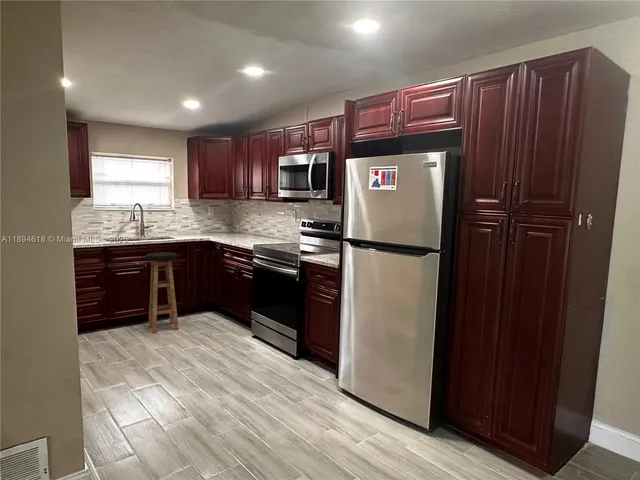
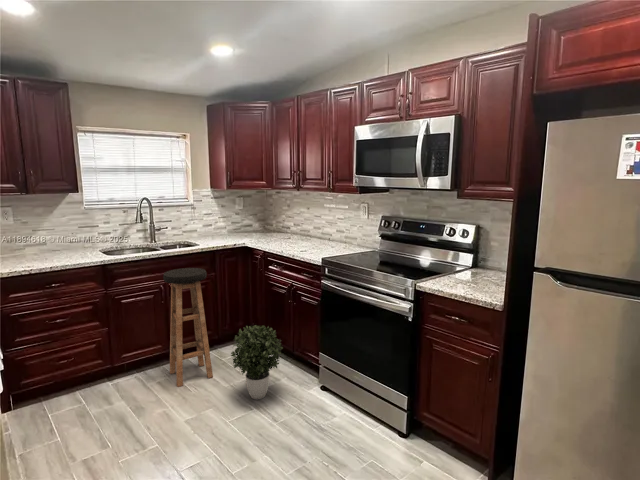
potted plant: none [187,289,225,340] -> present [231,325,283,399]

